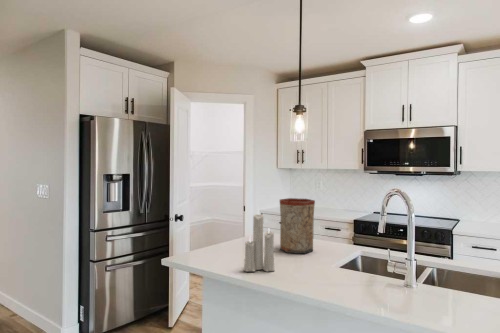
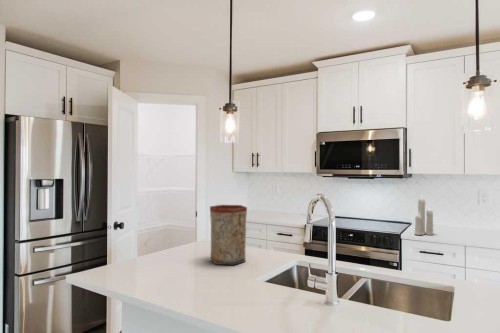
candle: present [244,212,274,271] -> present [415,199,434,235]

